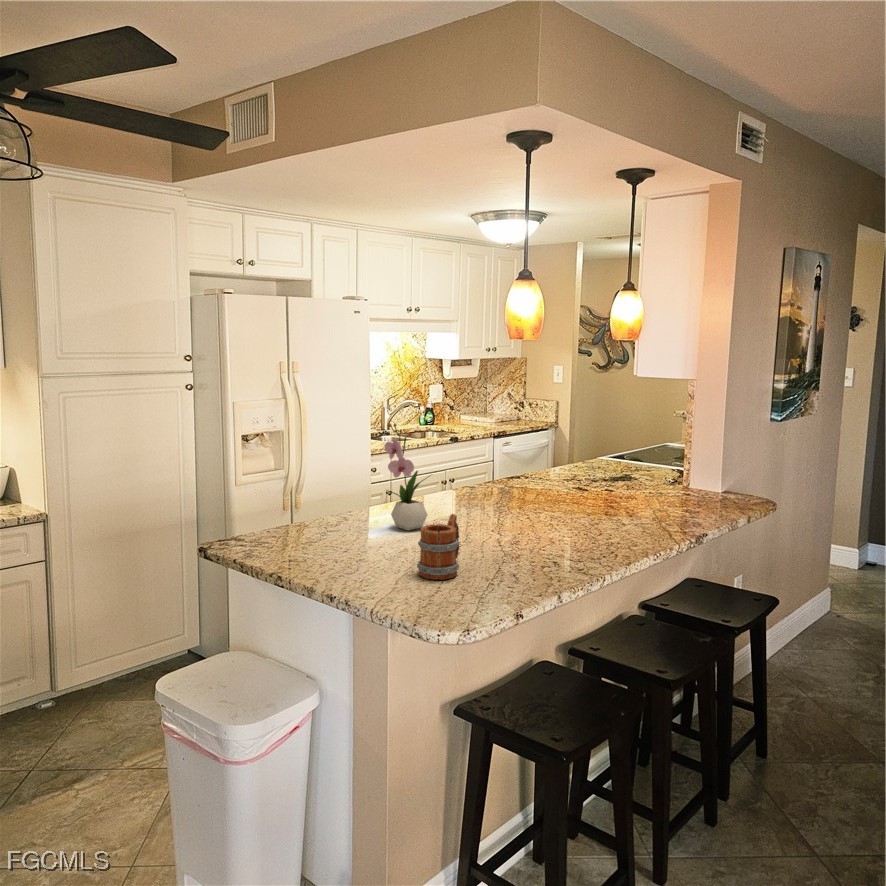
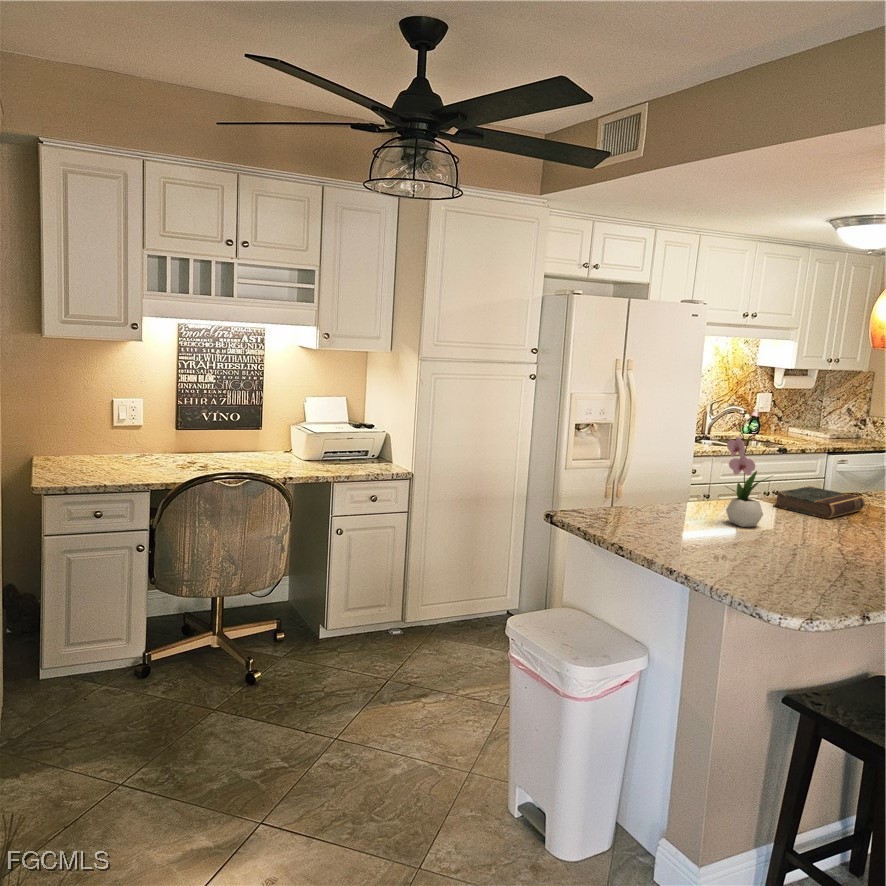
book: none [440,477,523,509] -> present [773,487,865,519]
mug: present [417,514,459,580] -> none [756,513,802,573]

